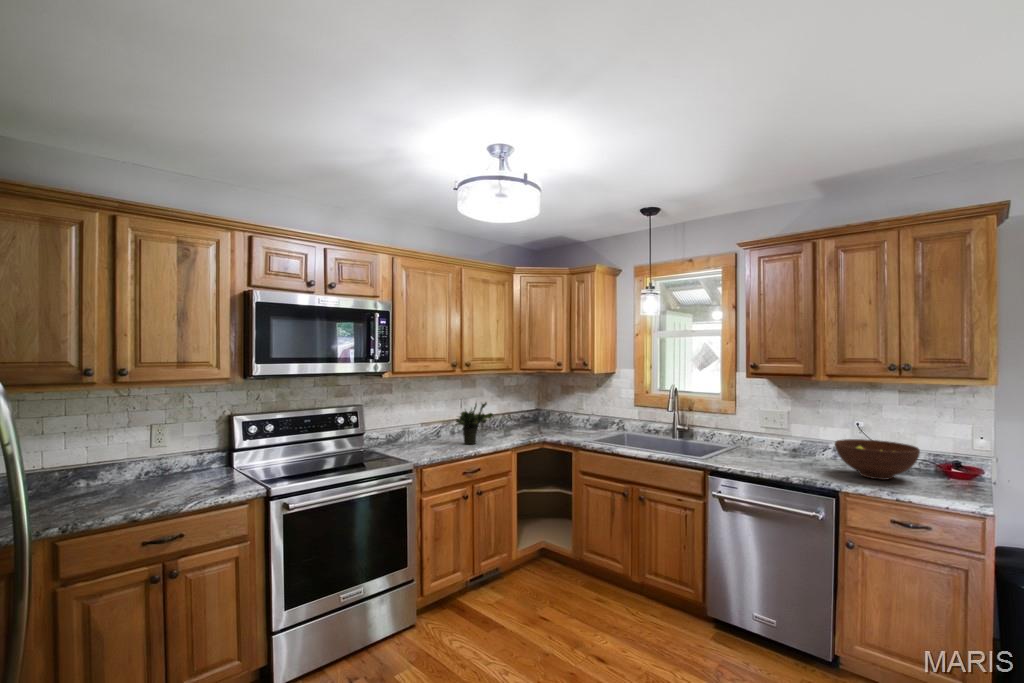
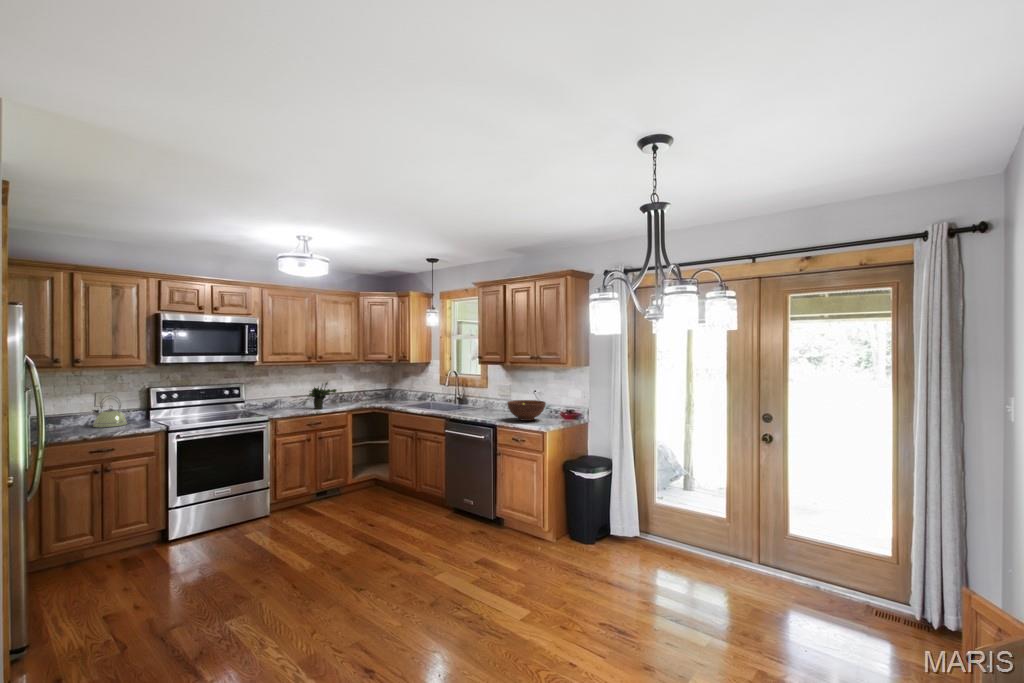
kettle: none [144,430,201,488] -> present [92,396,127,428]

